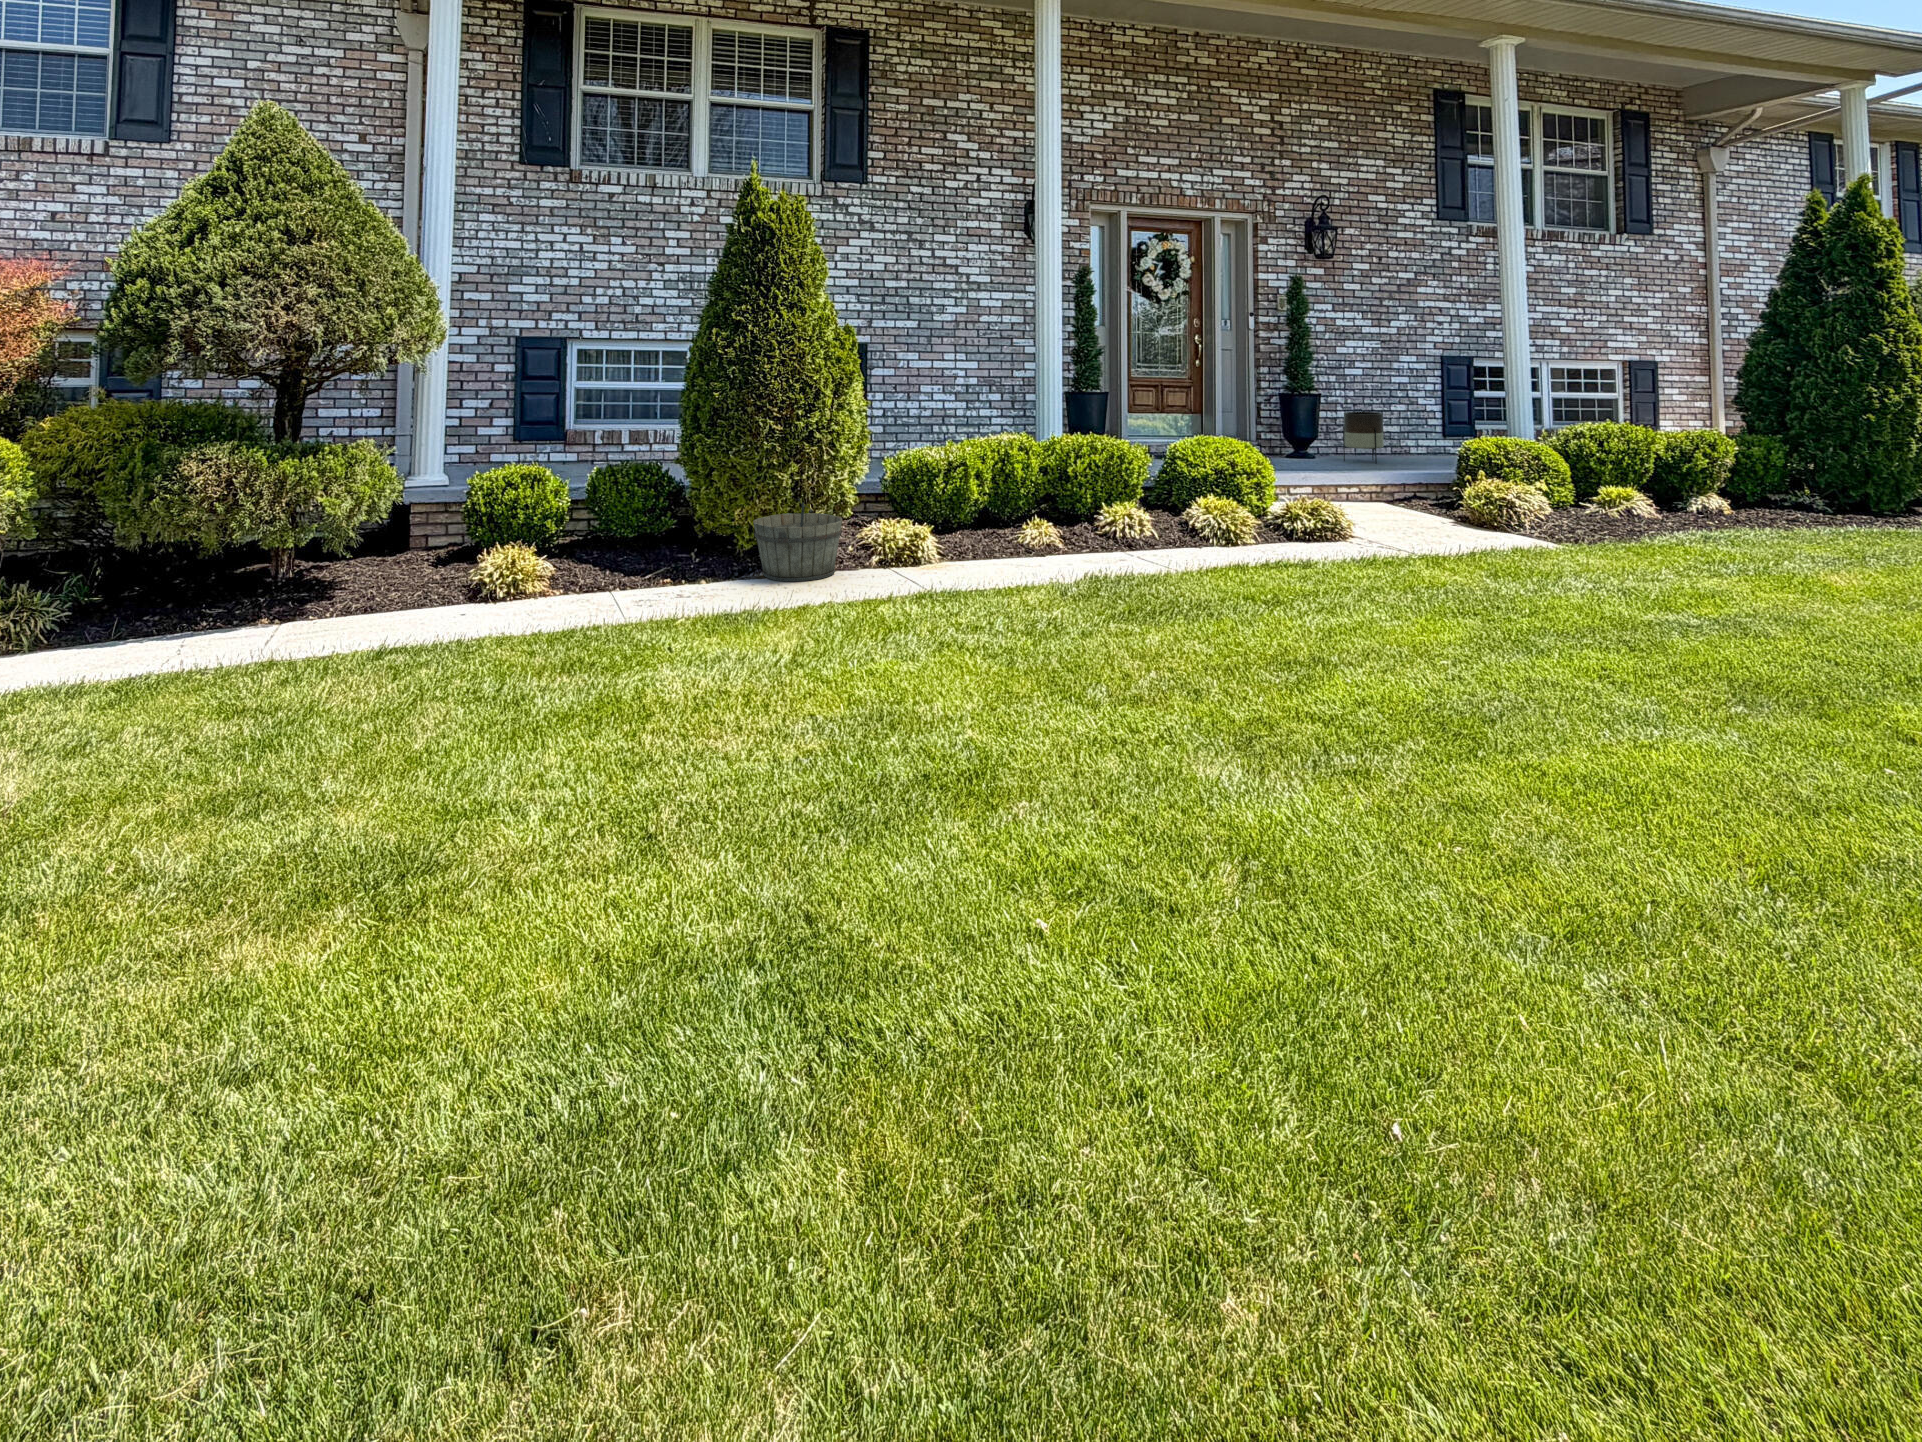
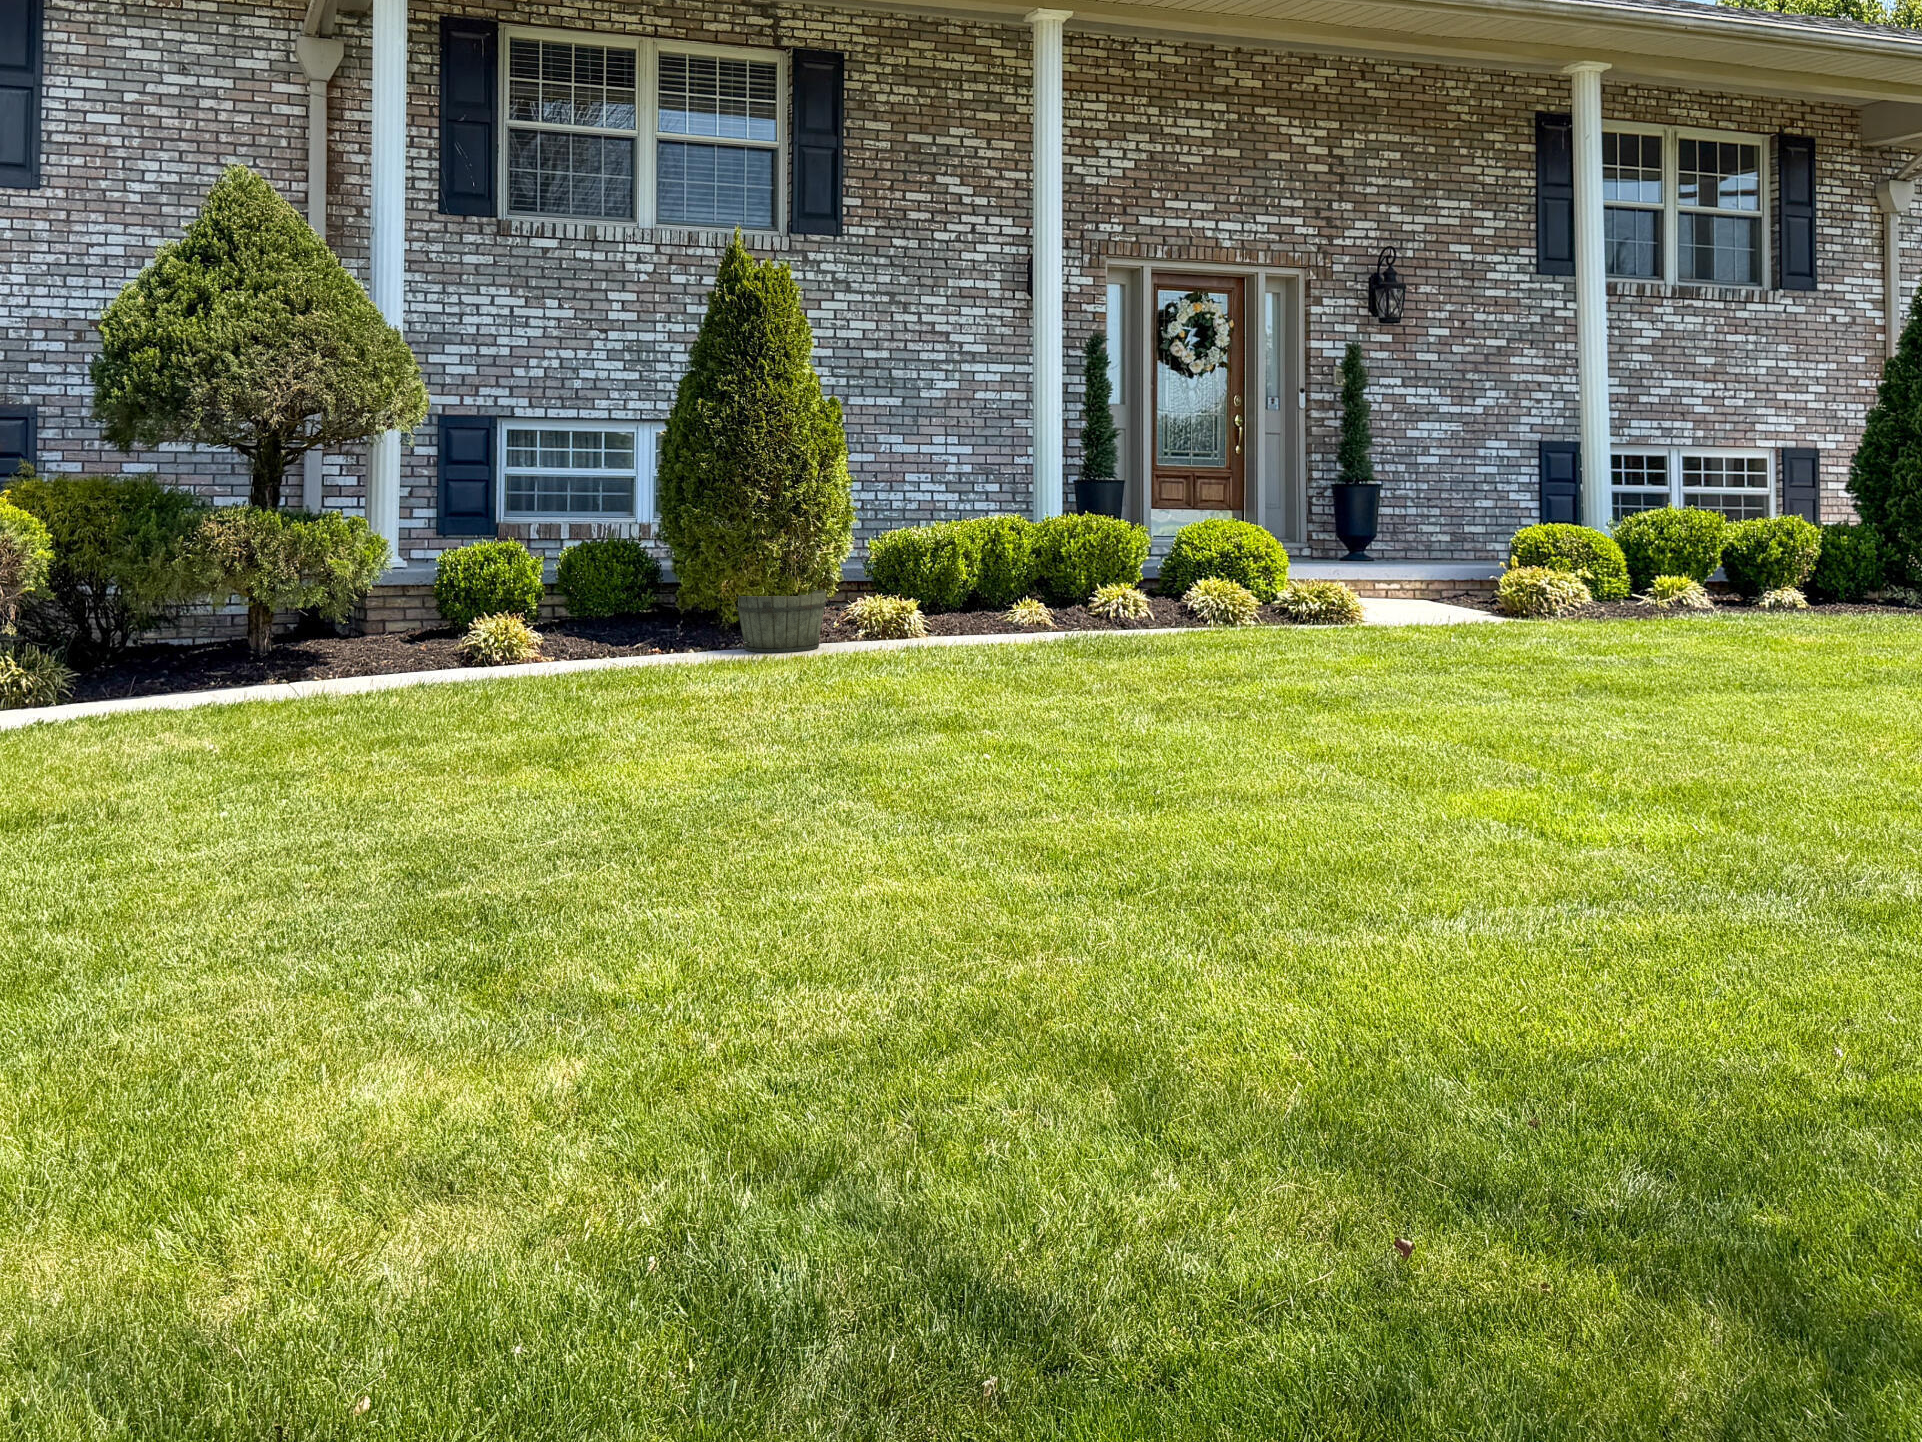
planter: present [1343,412,1384,464] -> none [1417,509,1464,571]

